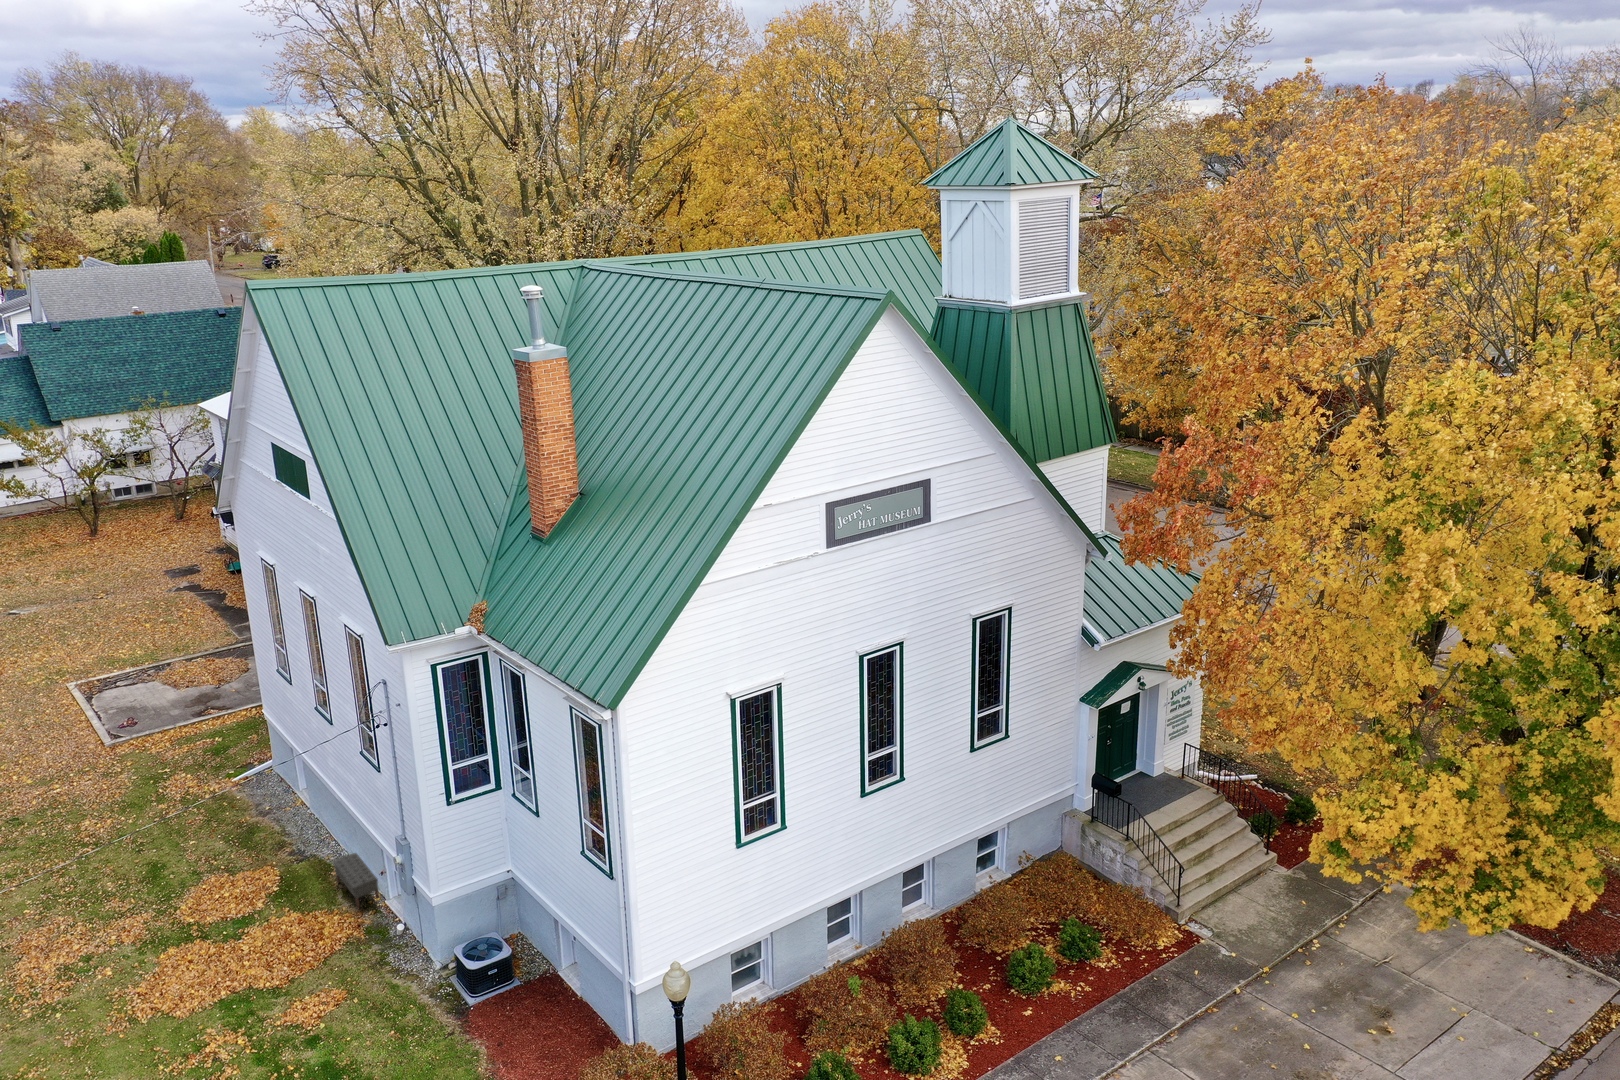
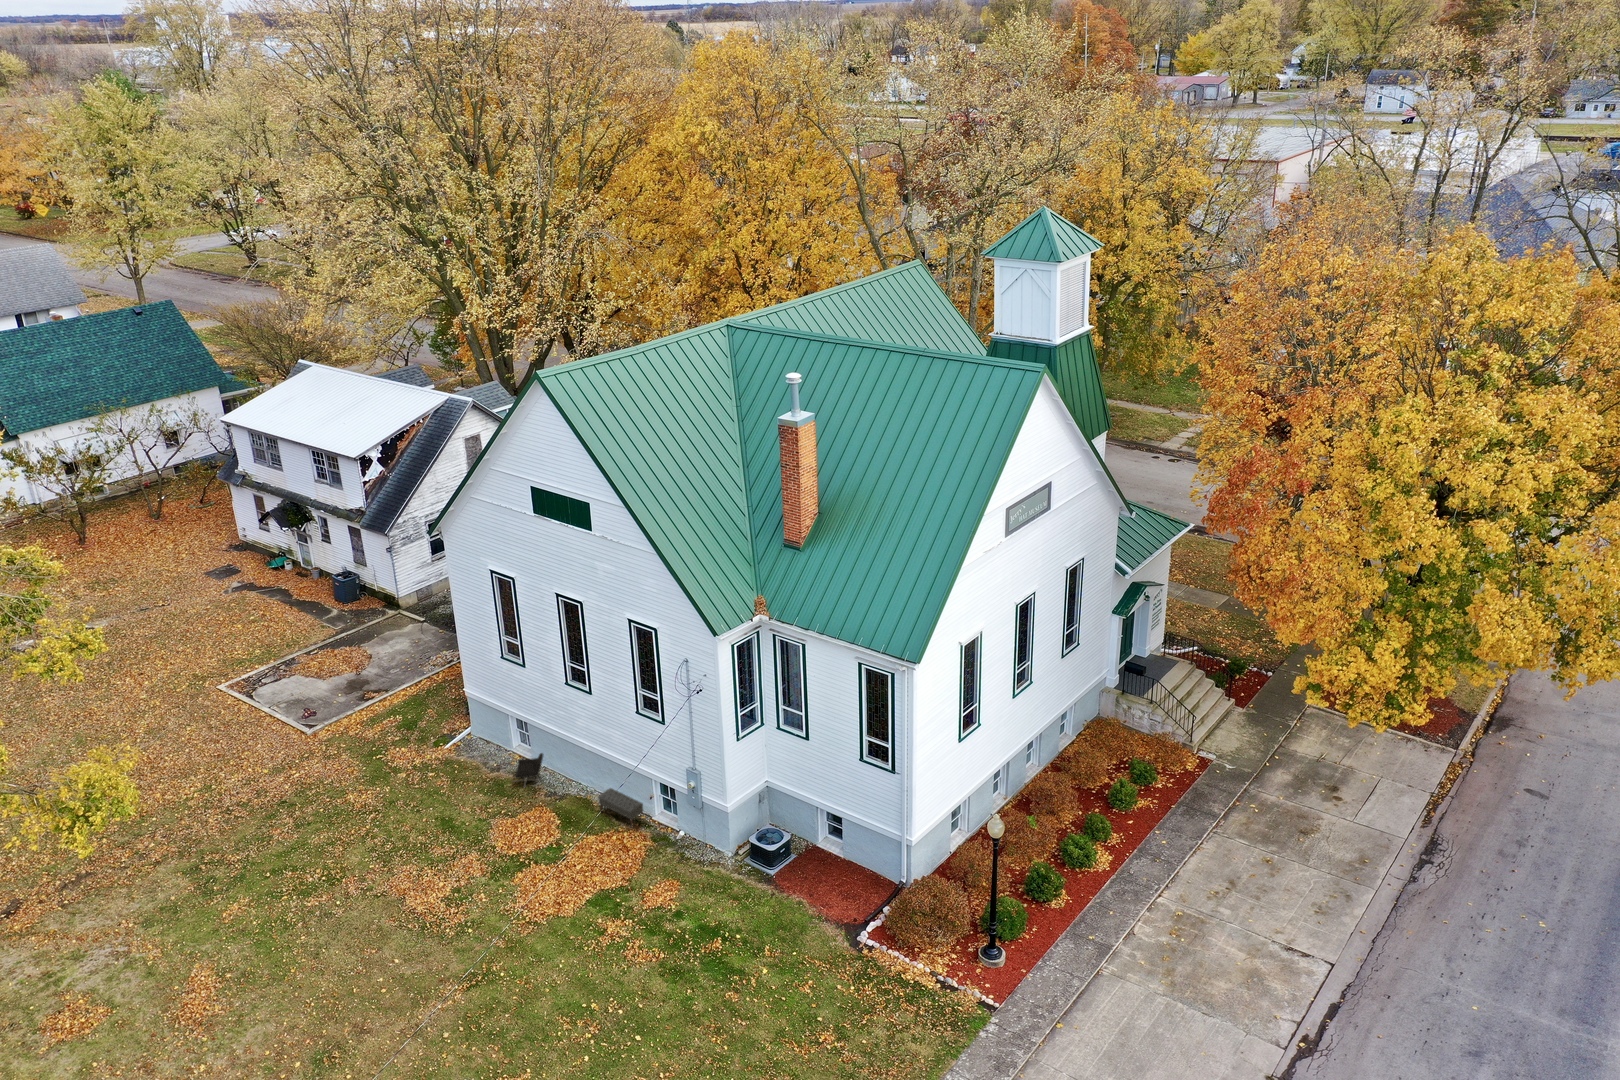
lounge chair: none [264,797,310,838] -> present [515,753,543,786]

